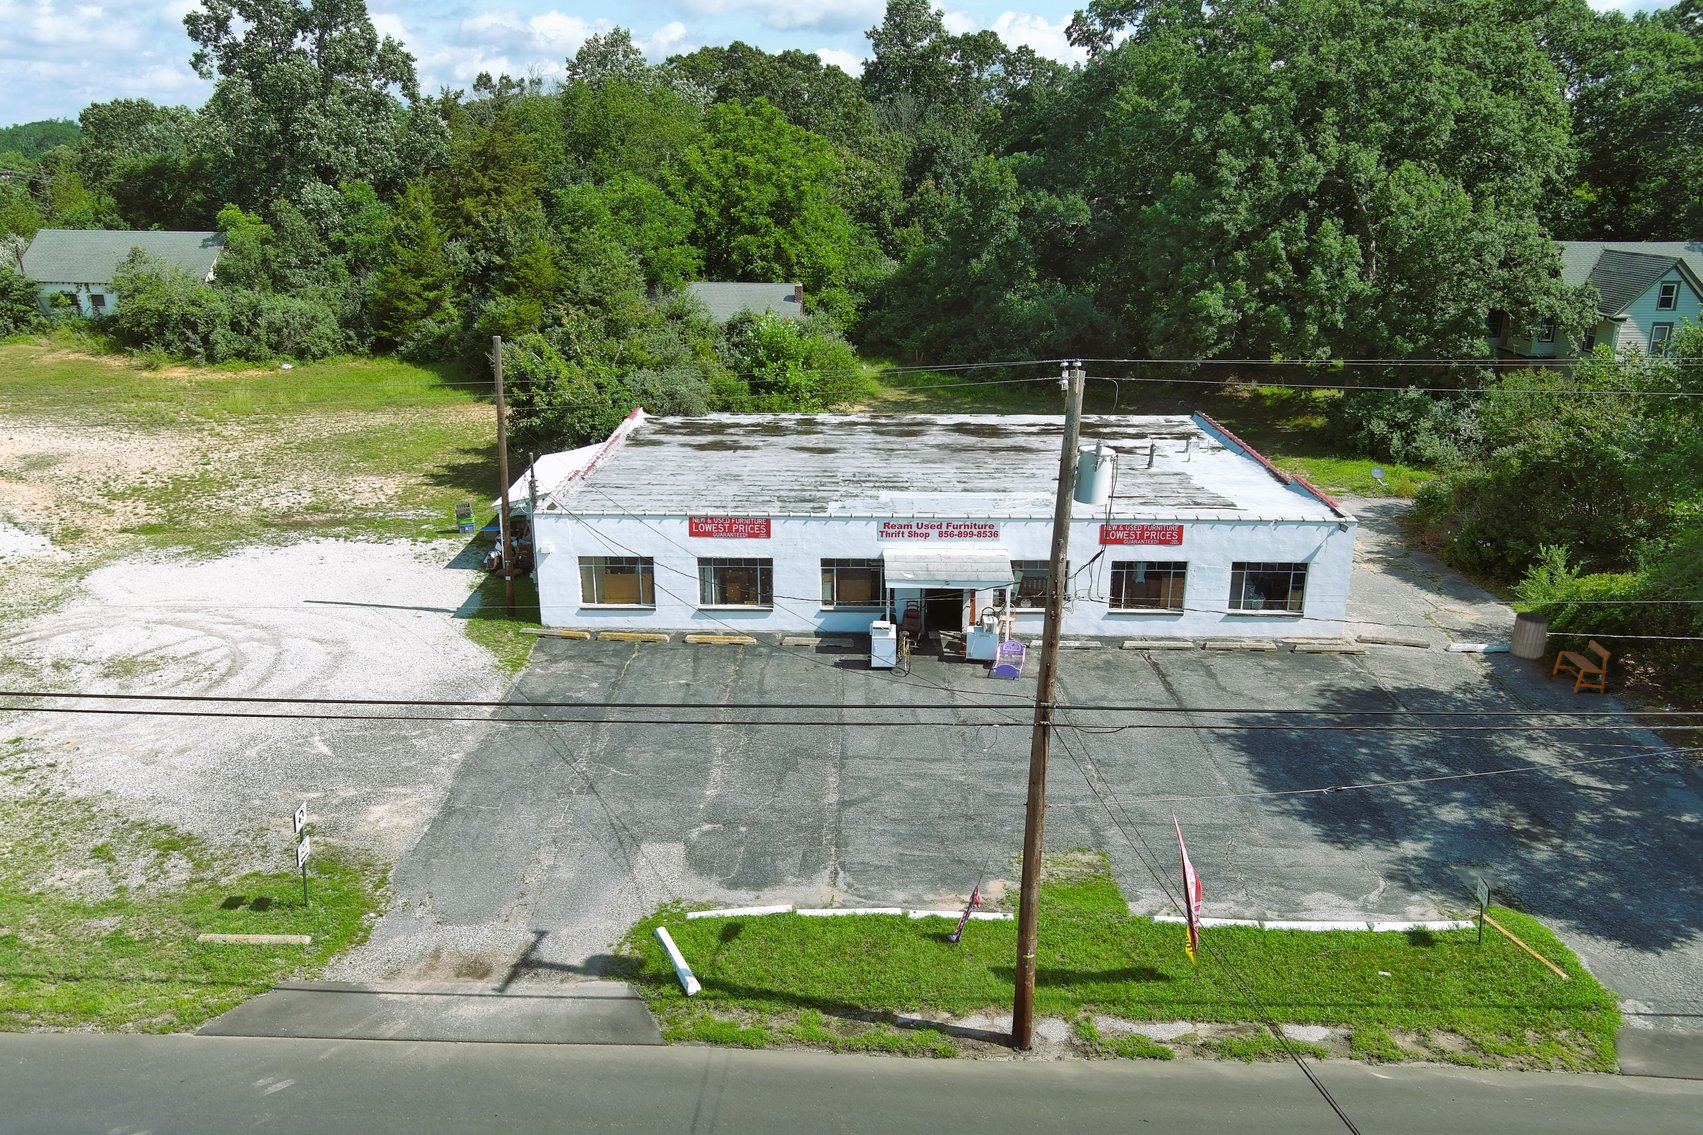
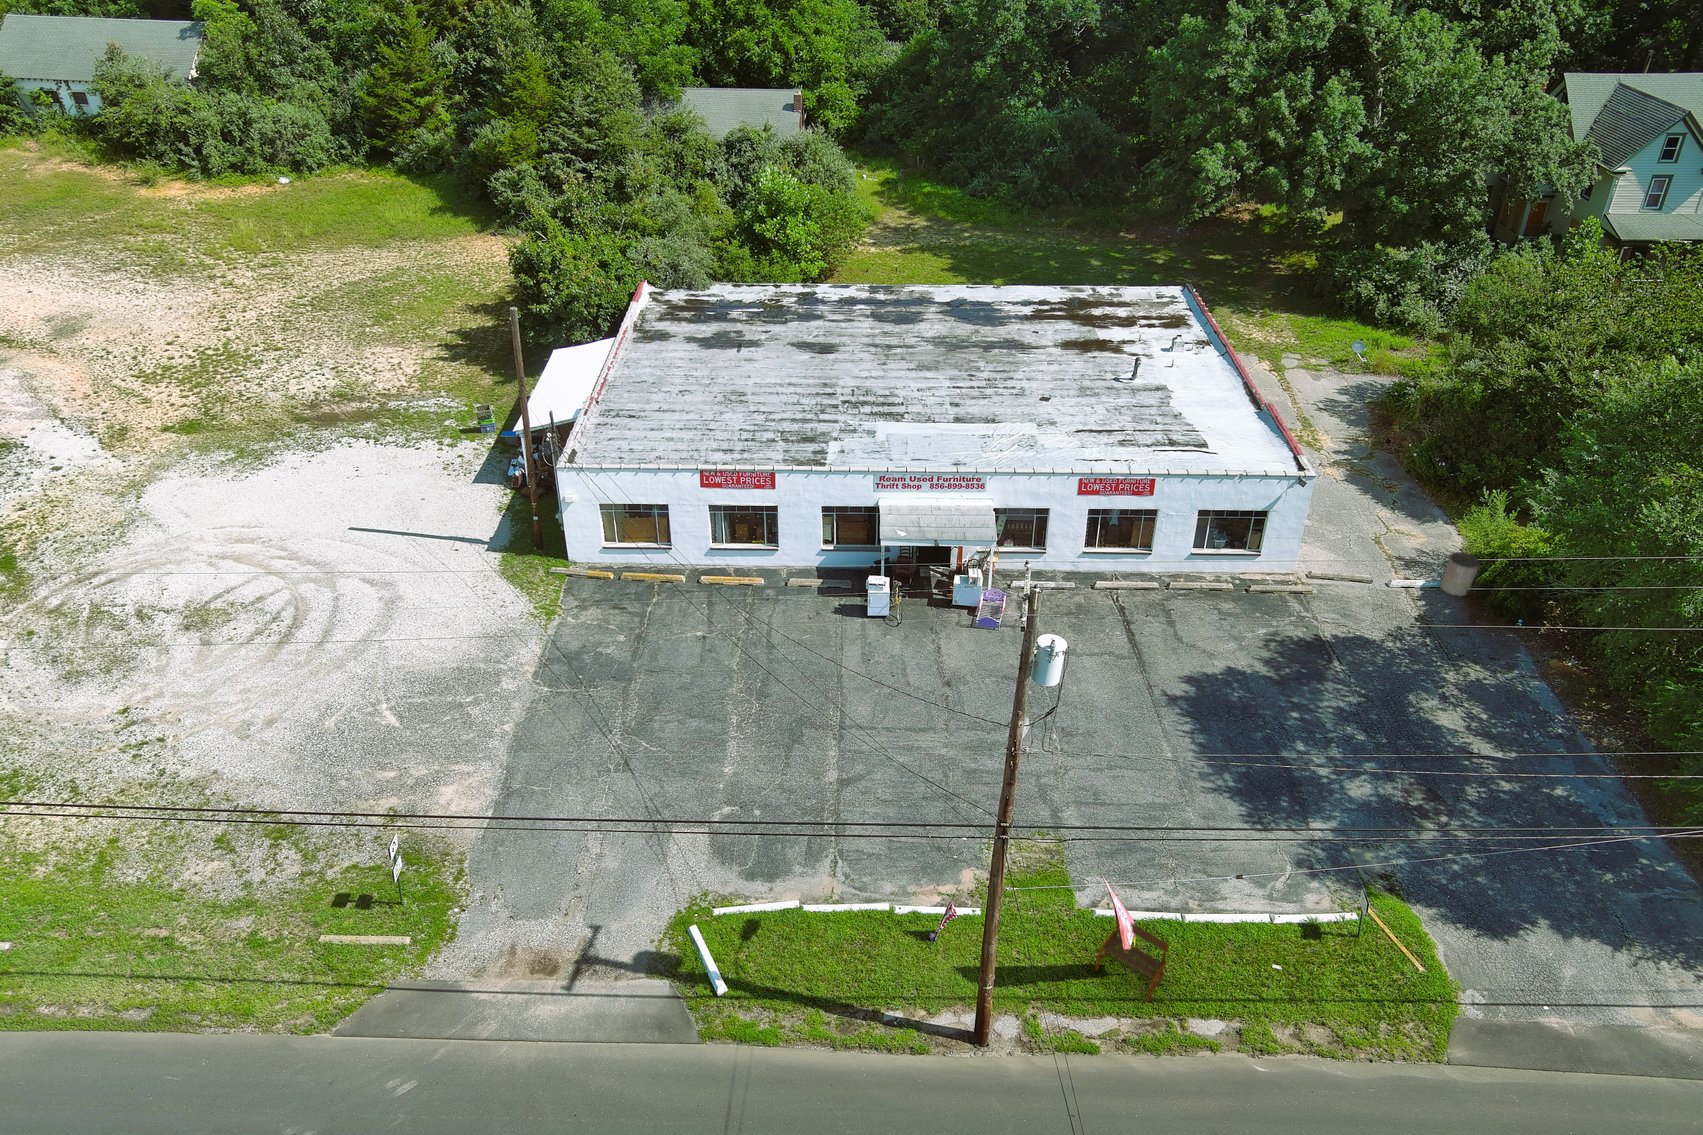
bench: present [1553,640,1611,693] -> present [1095,915,1169,1002]

